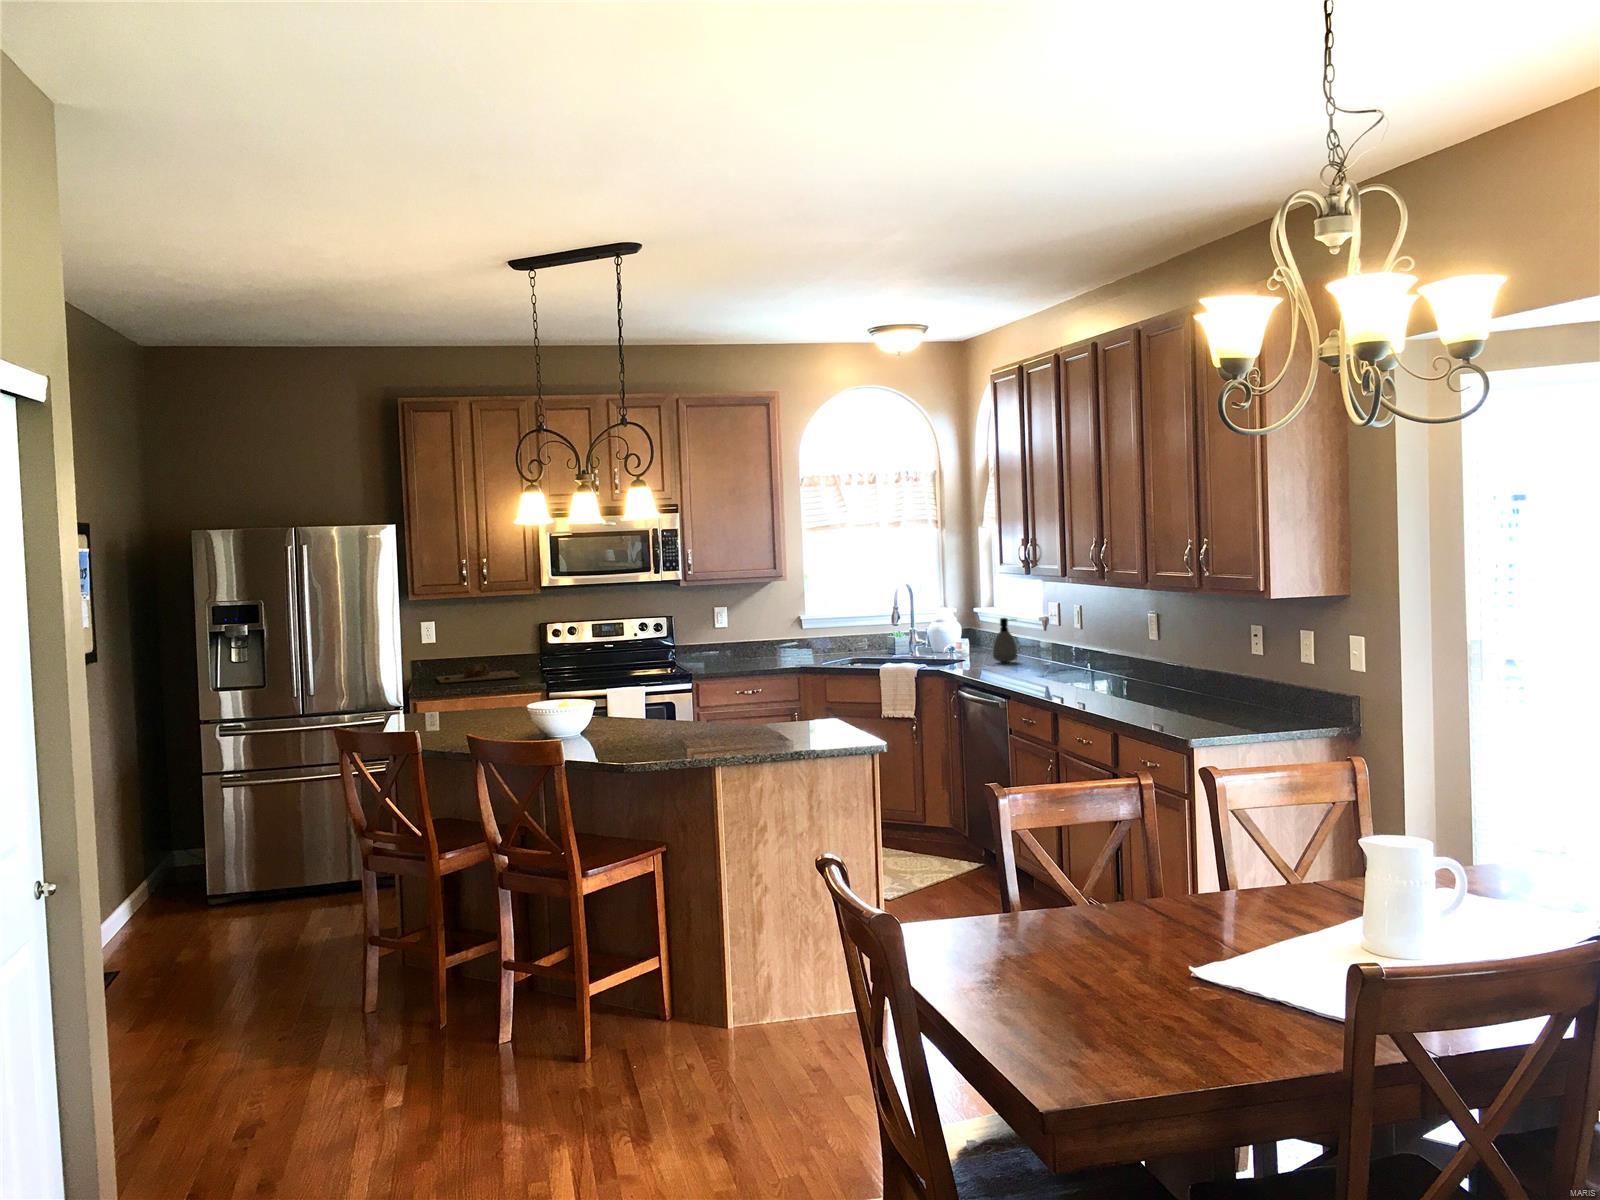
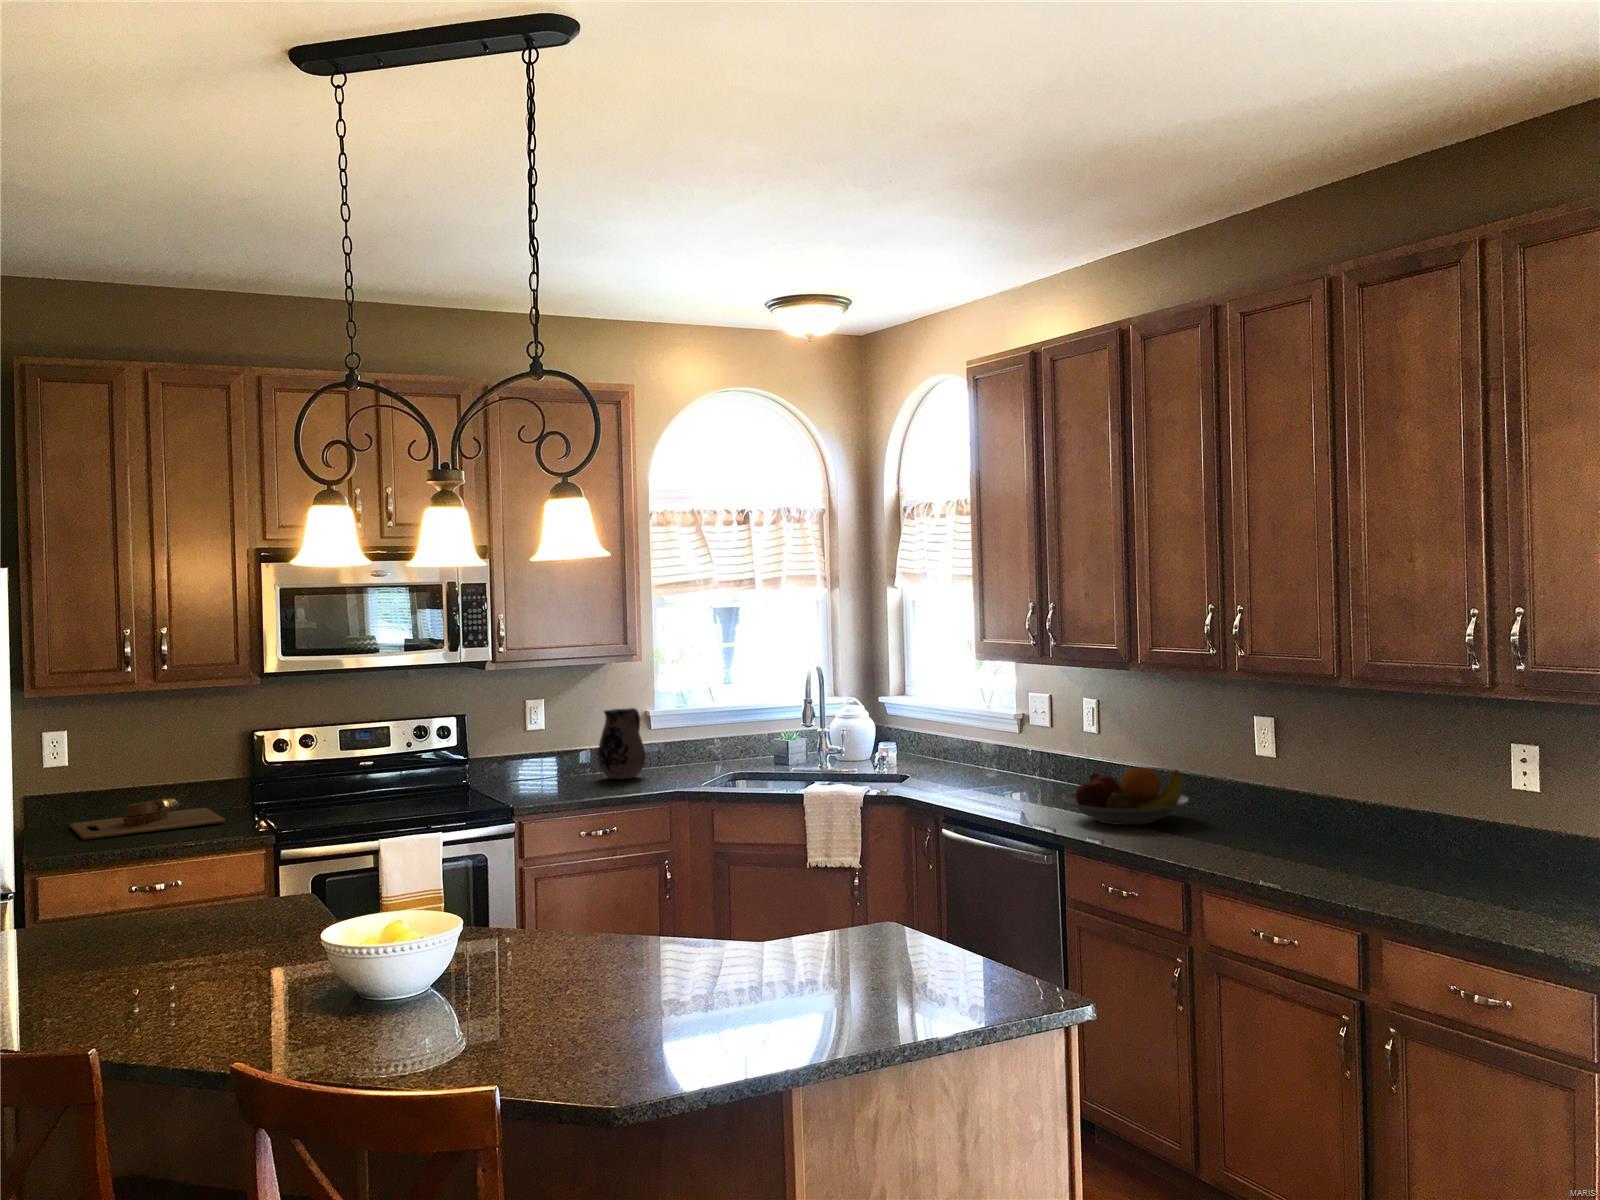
ceramic pitcher: none [760,613,792,661] -> present [598,708,646,779]
soap dispenser: present [993,618,1017,662] -> none [955,716,989,779]
fruit bowl: none [1017,647,1101,685] -> present [1063,768,1189,825]

